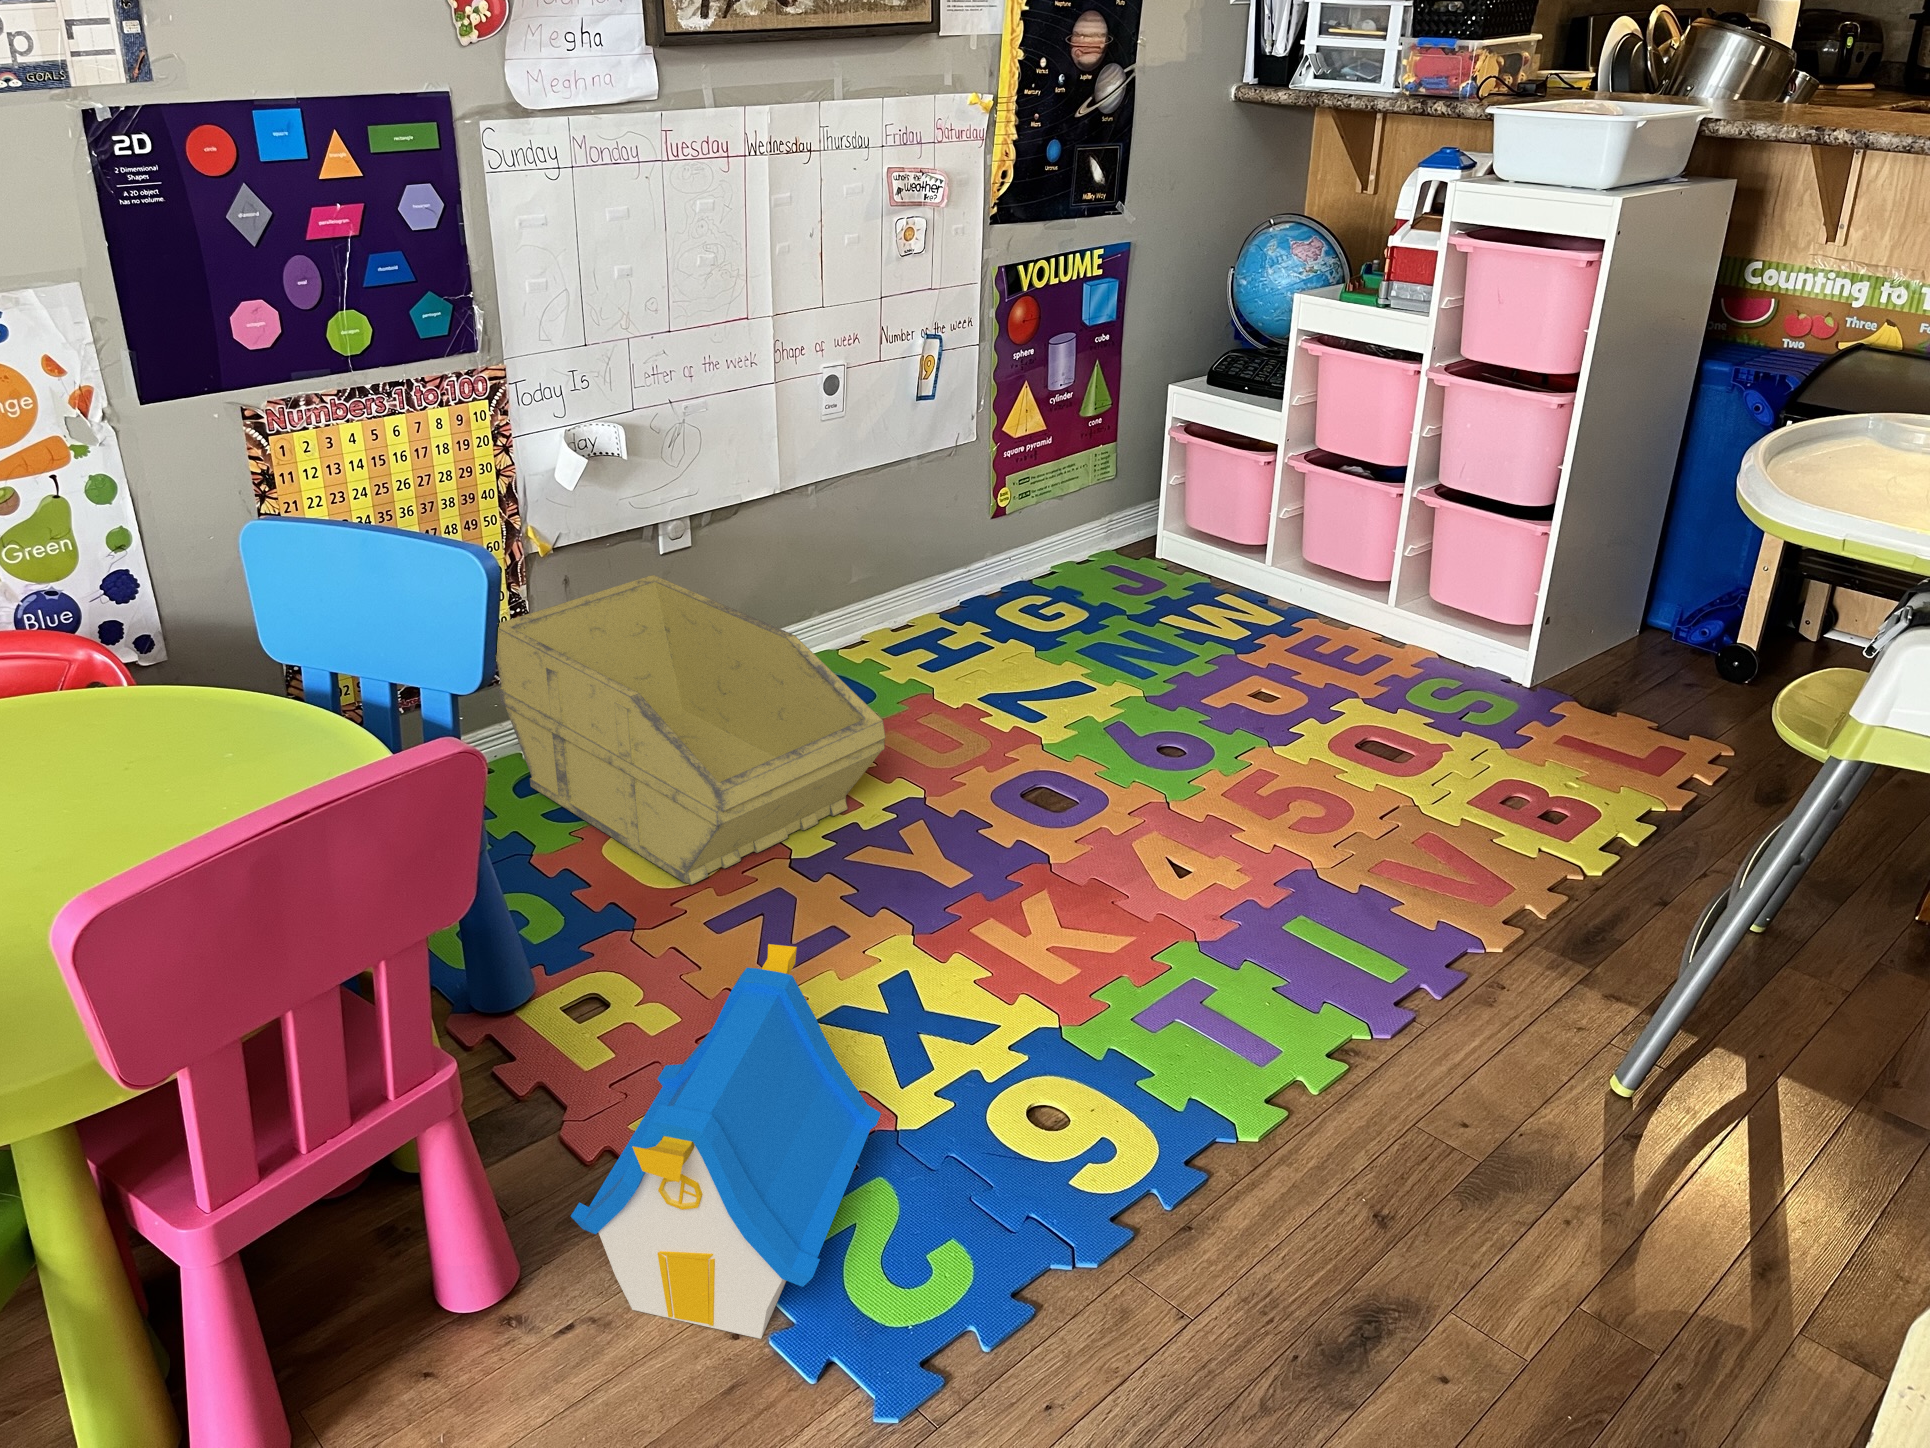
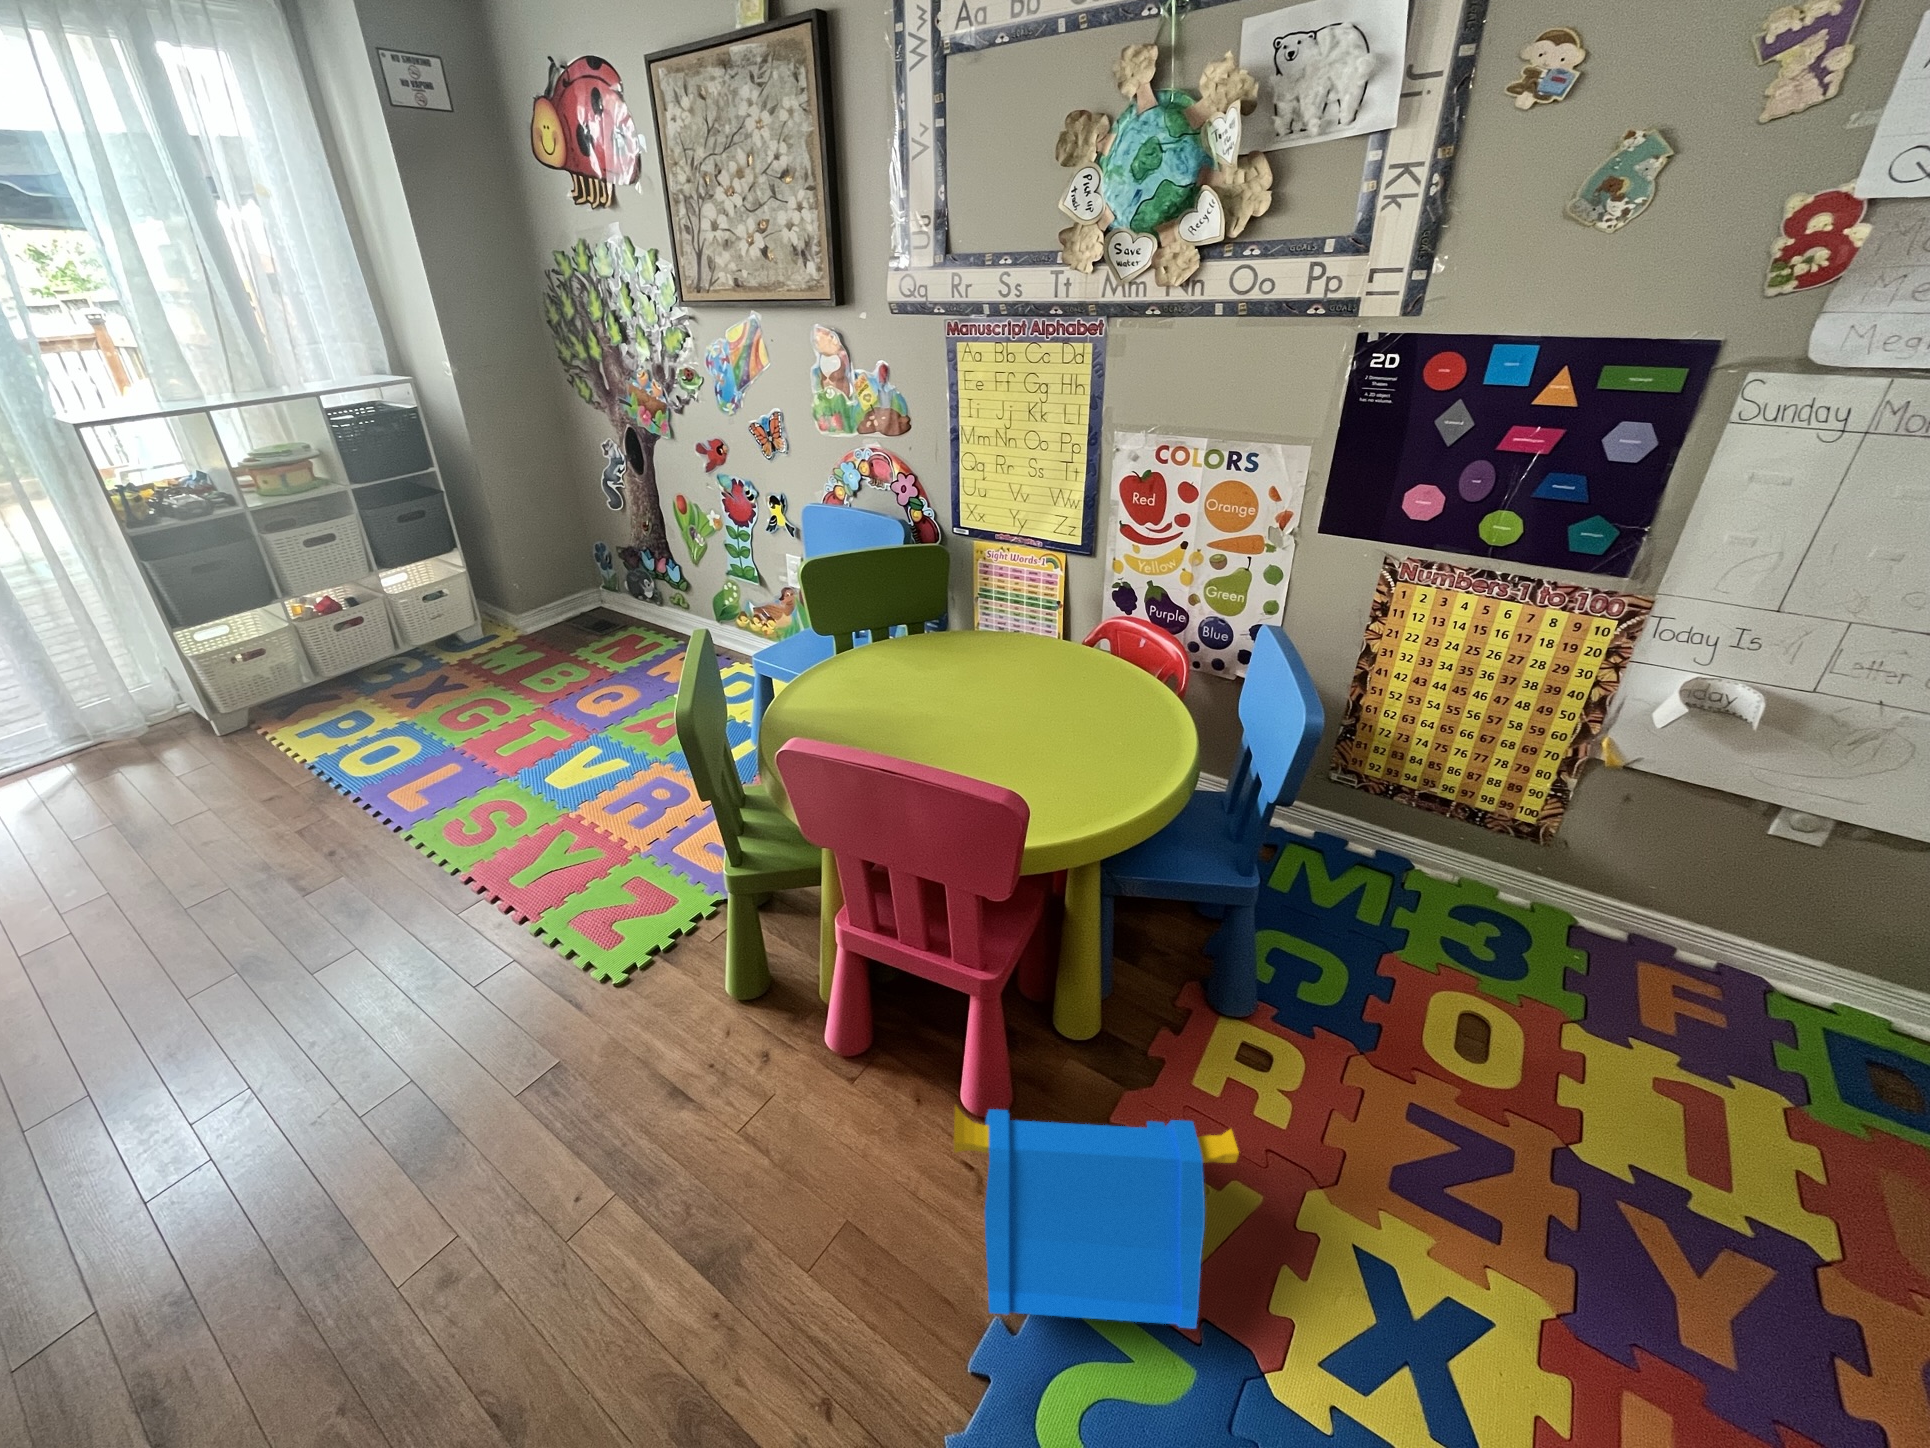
storage bin: present [496,575,886,885] -> none [1450,791,1783,1181]

